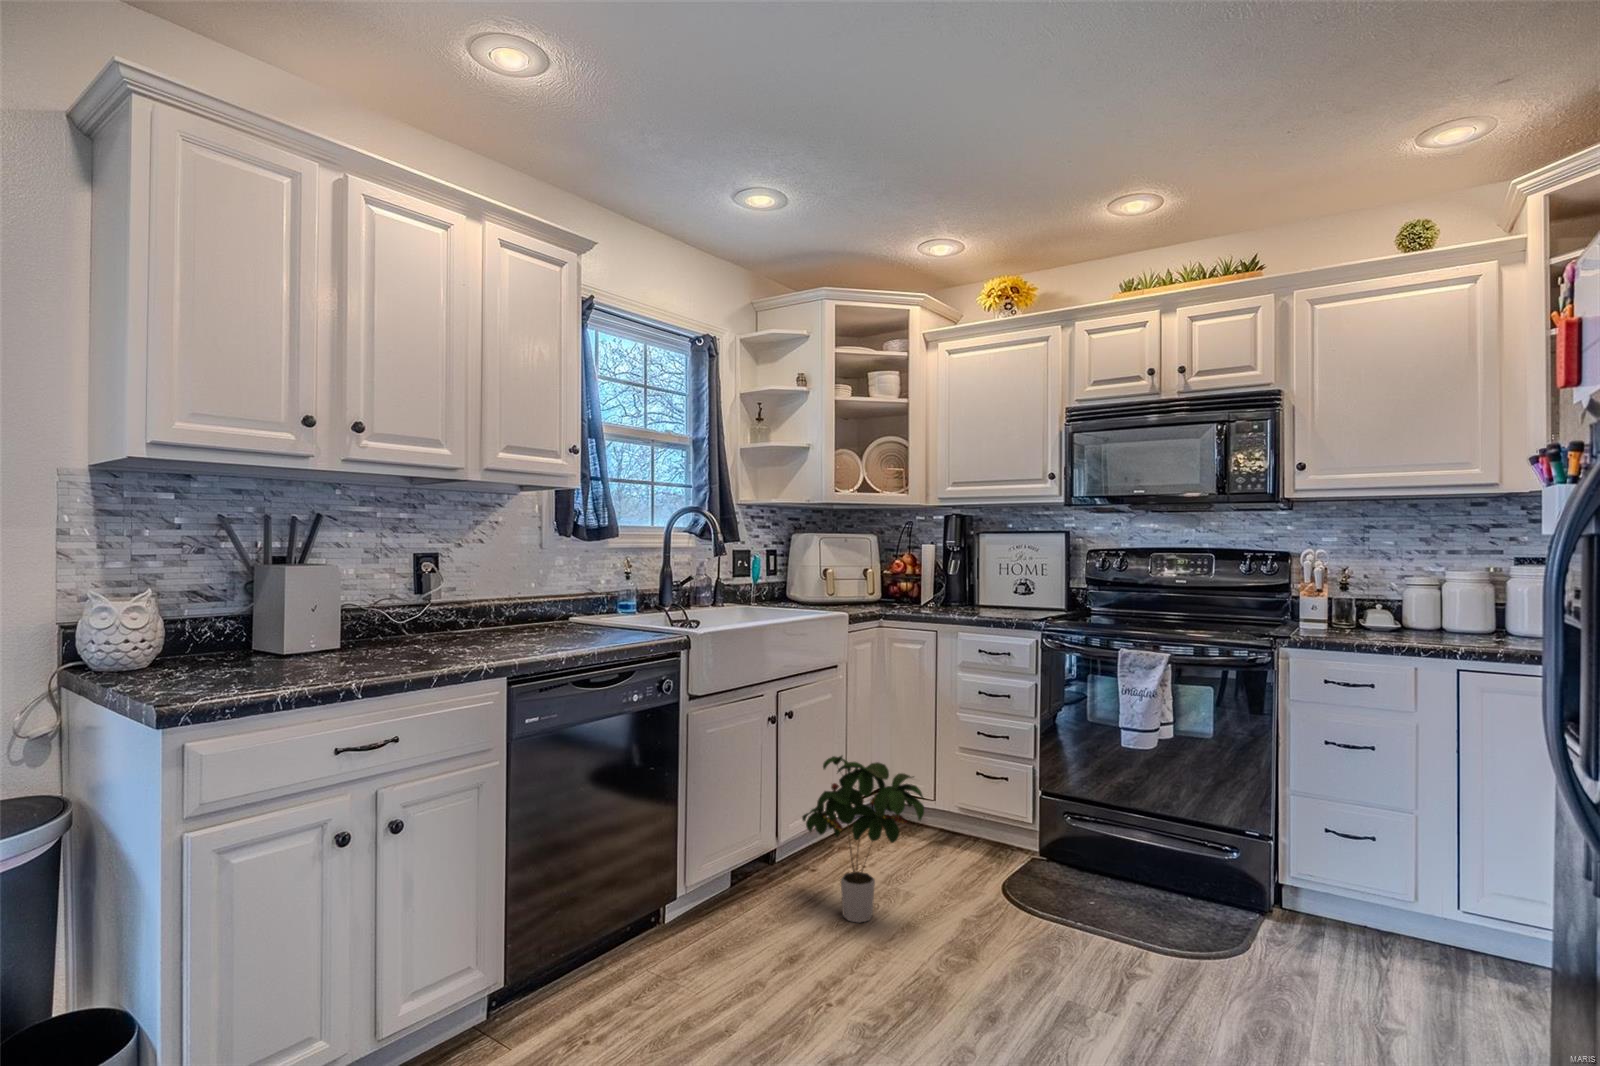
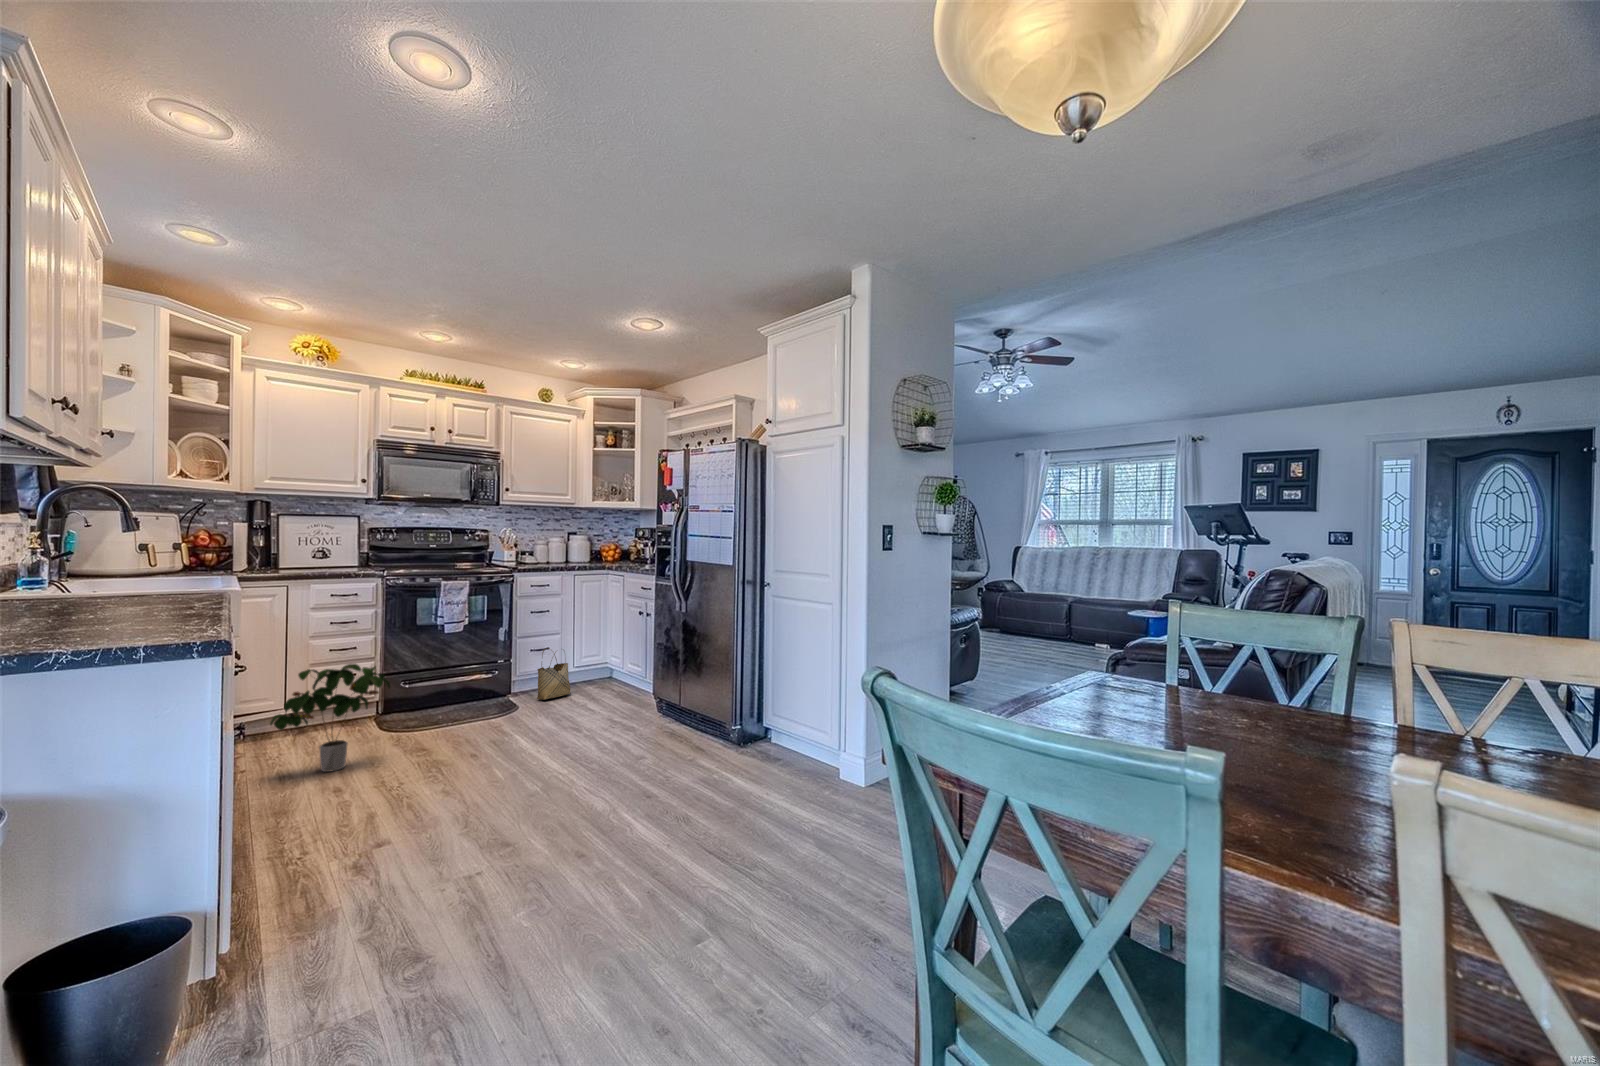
woven basket: none [1310,834,1413,973] -> present [537,648,570,700]

